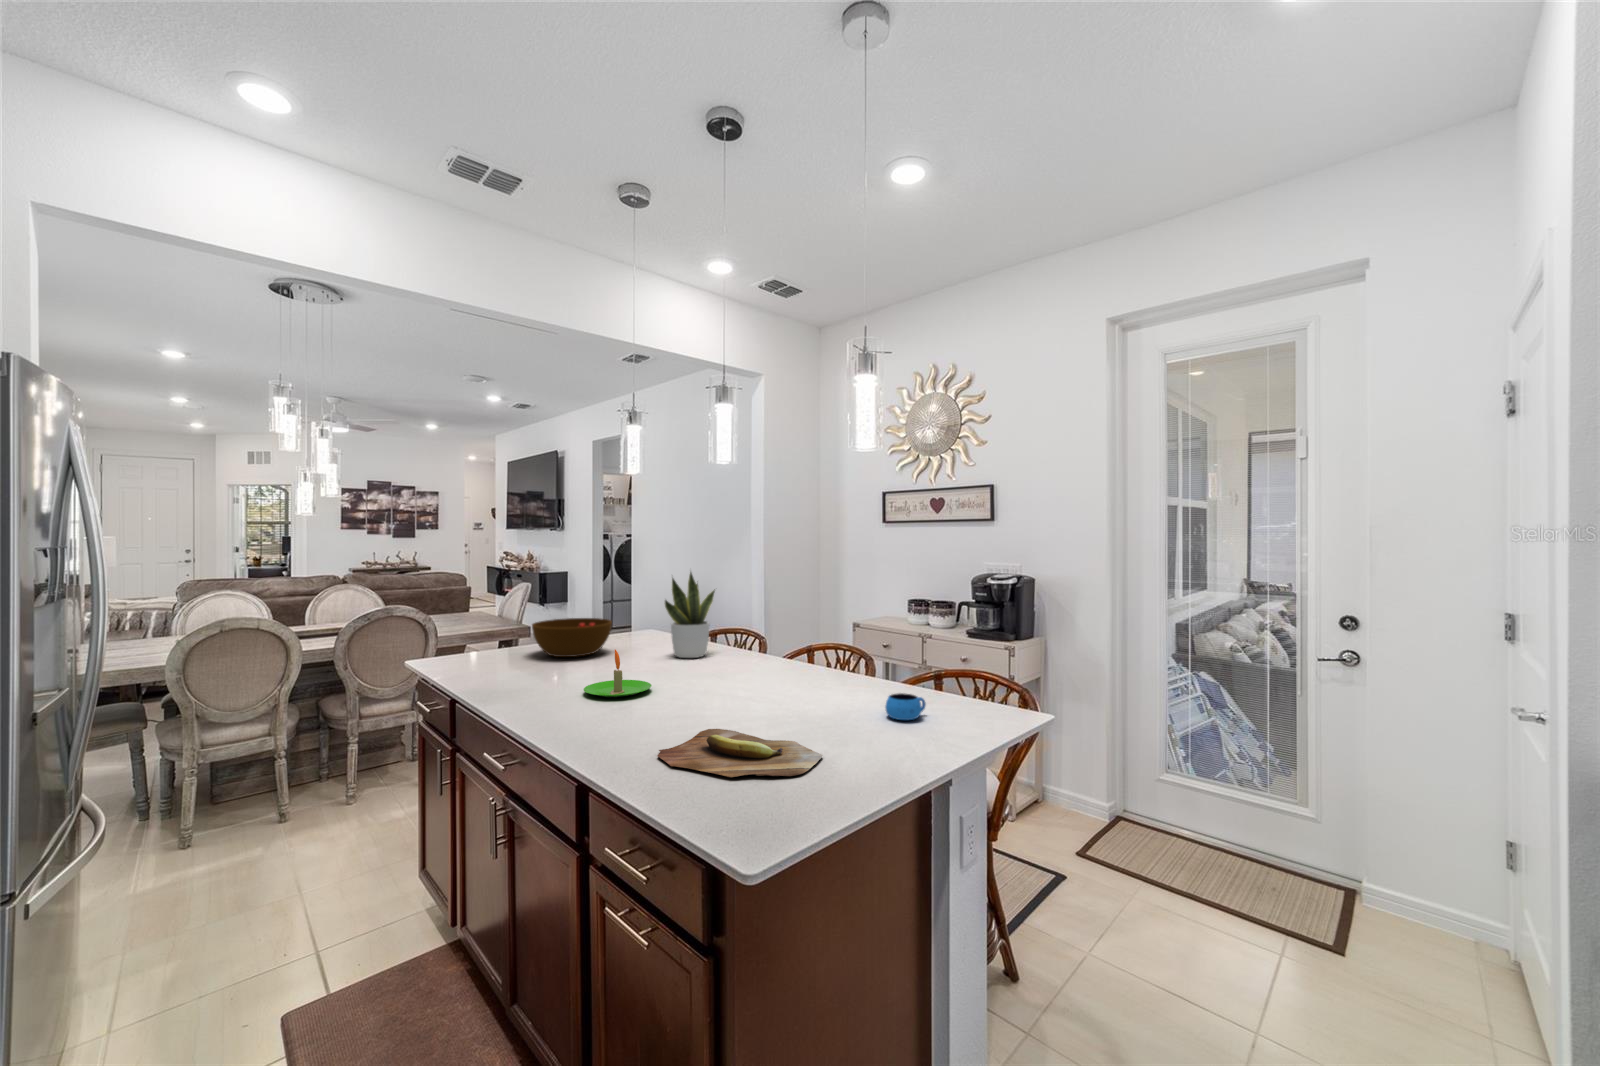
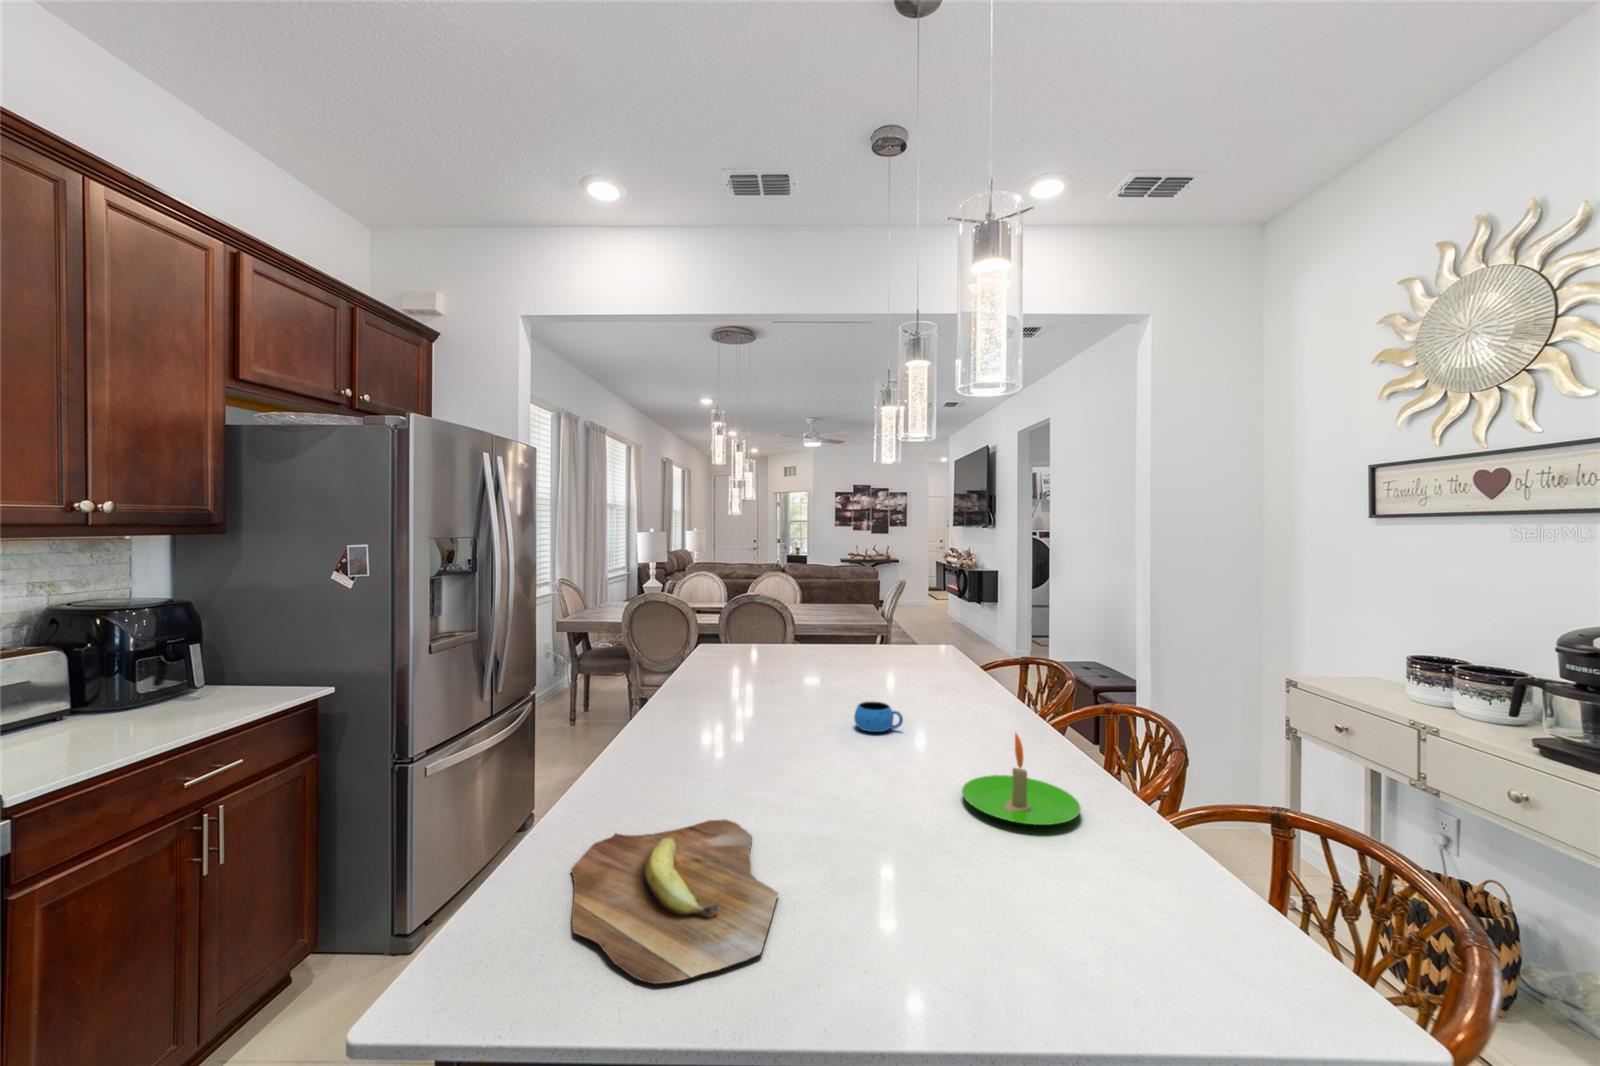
potted plant: present [665,572,715,658] -> none [890,575,974,695]
bowl: present [532,618,612,657] -> none [775,623,859,668]
candle: present [584,650,652,697] -> present [962,733,1081,825]
mug: present [885,693,926,720] -> present [854,701,903,732]

